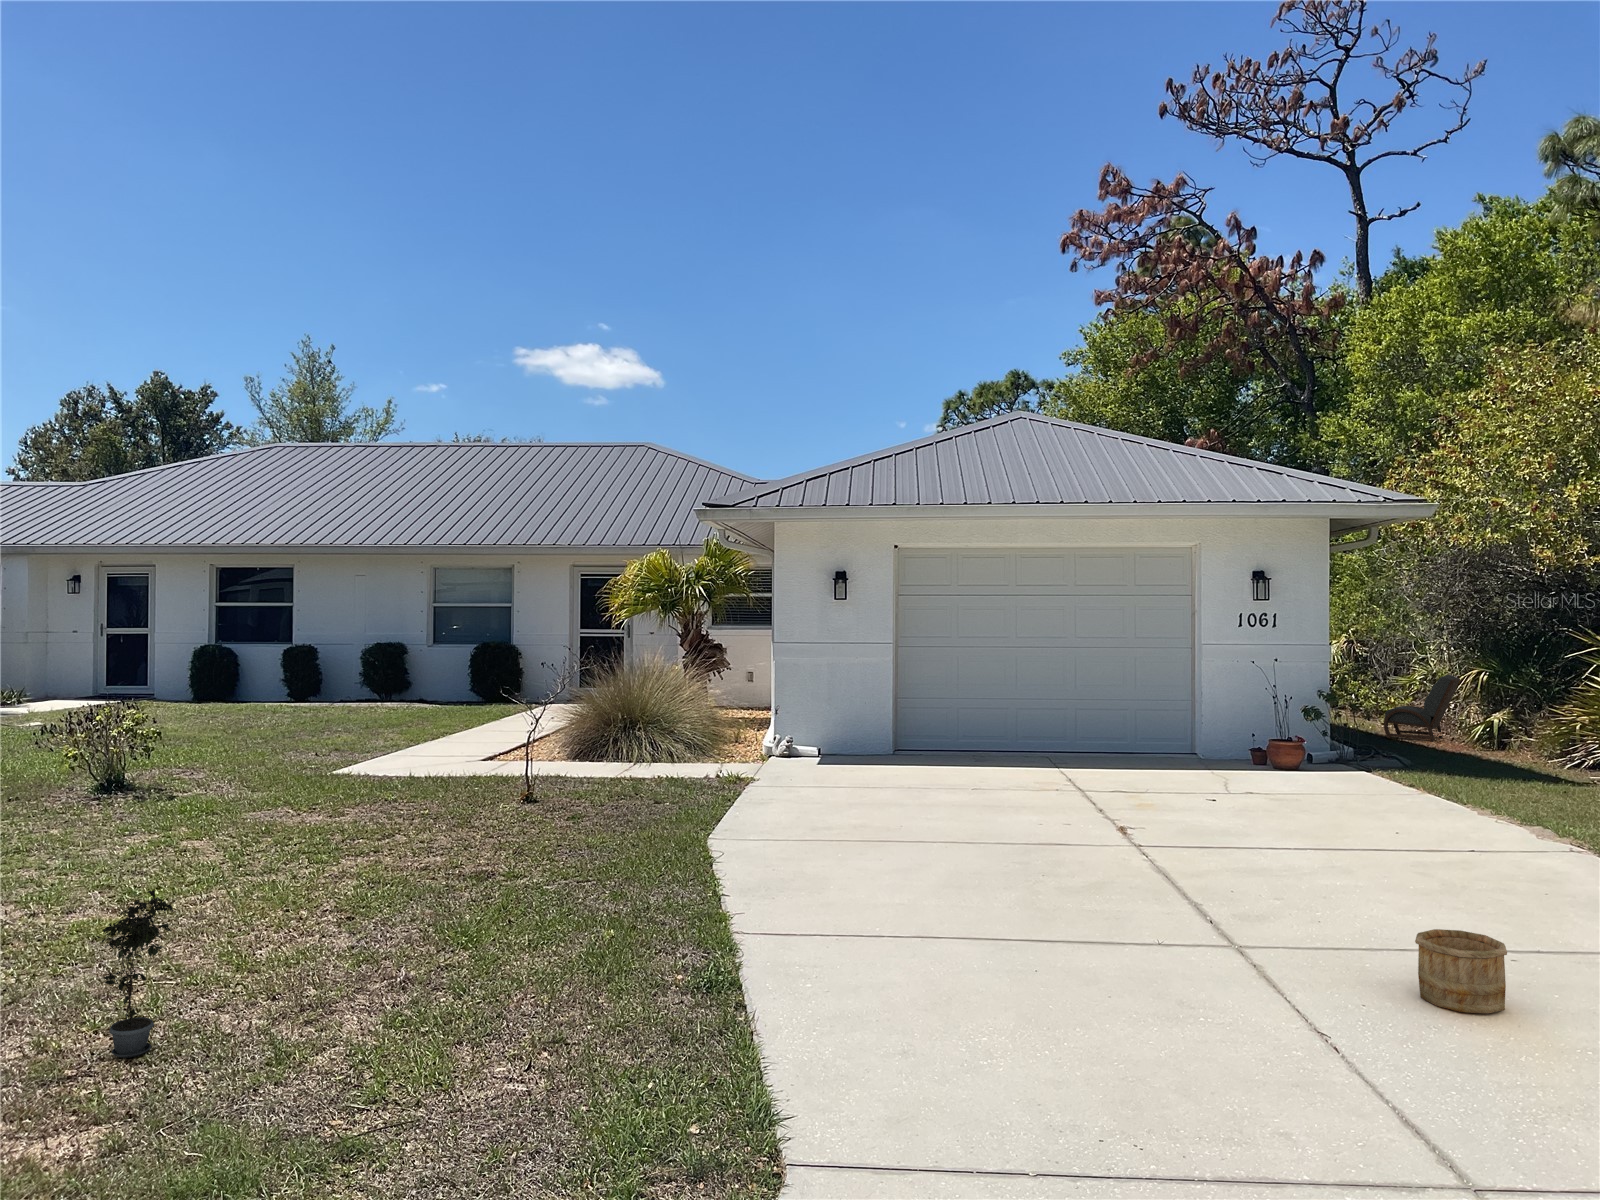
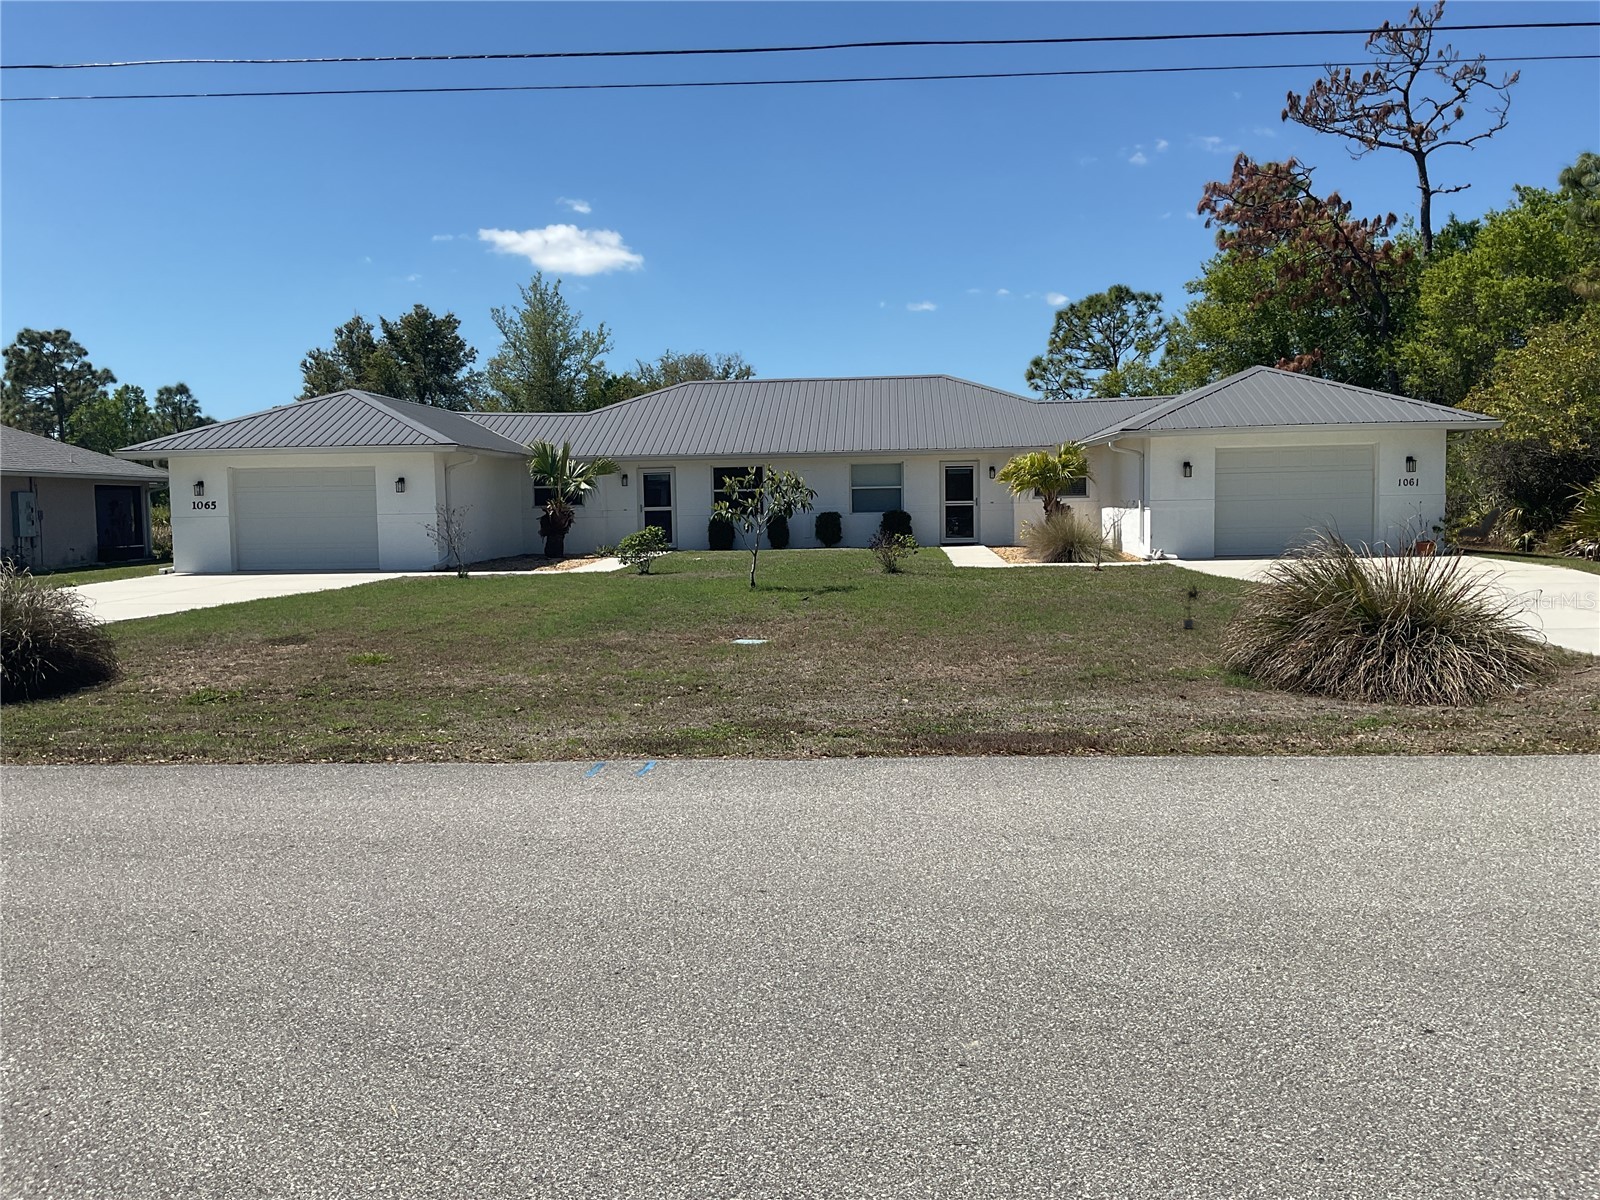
wooden bucket: present [1415,929,1507,1013] -> none [1539,591,1569,612]

